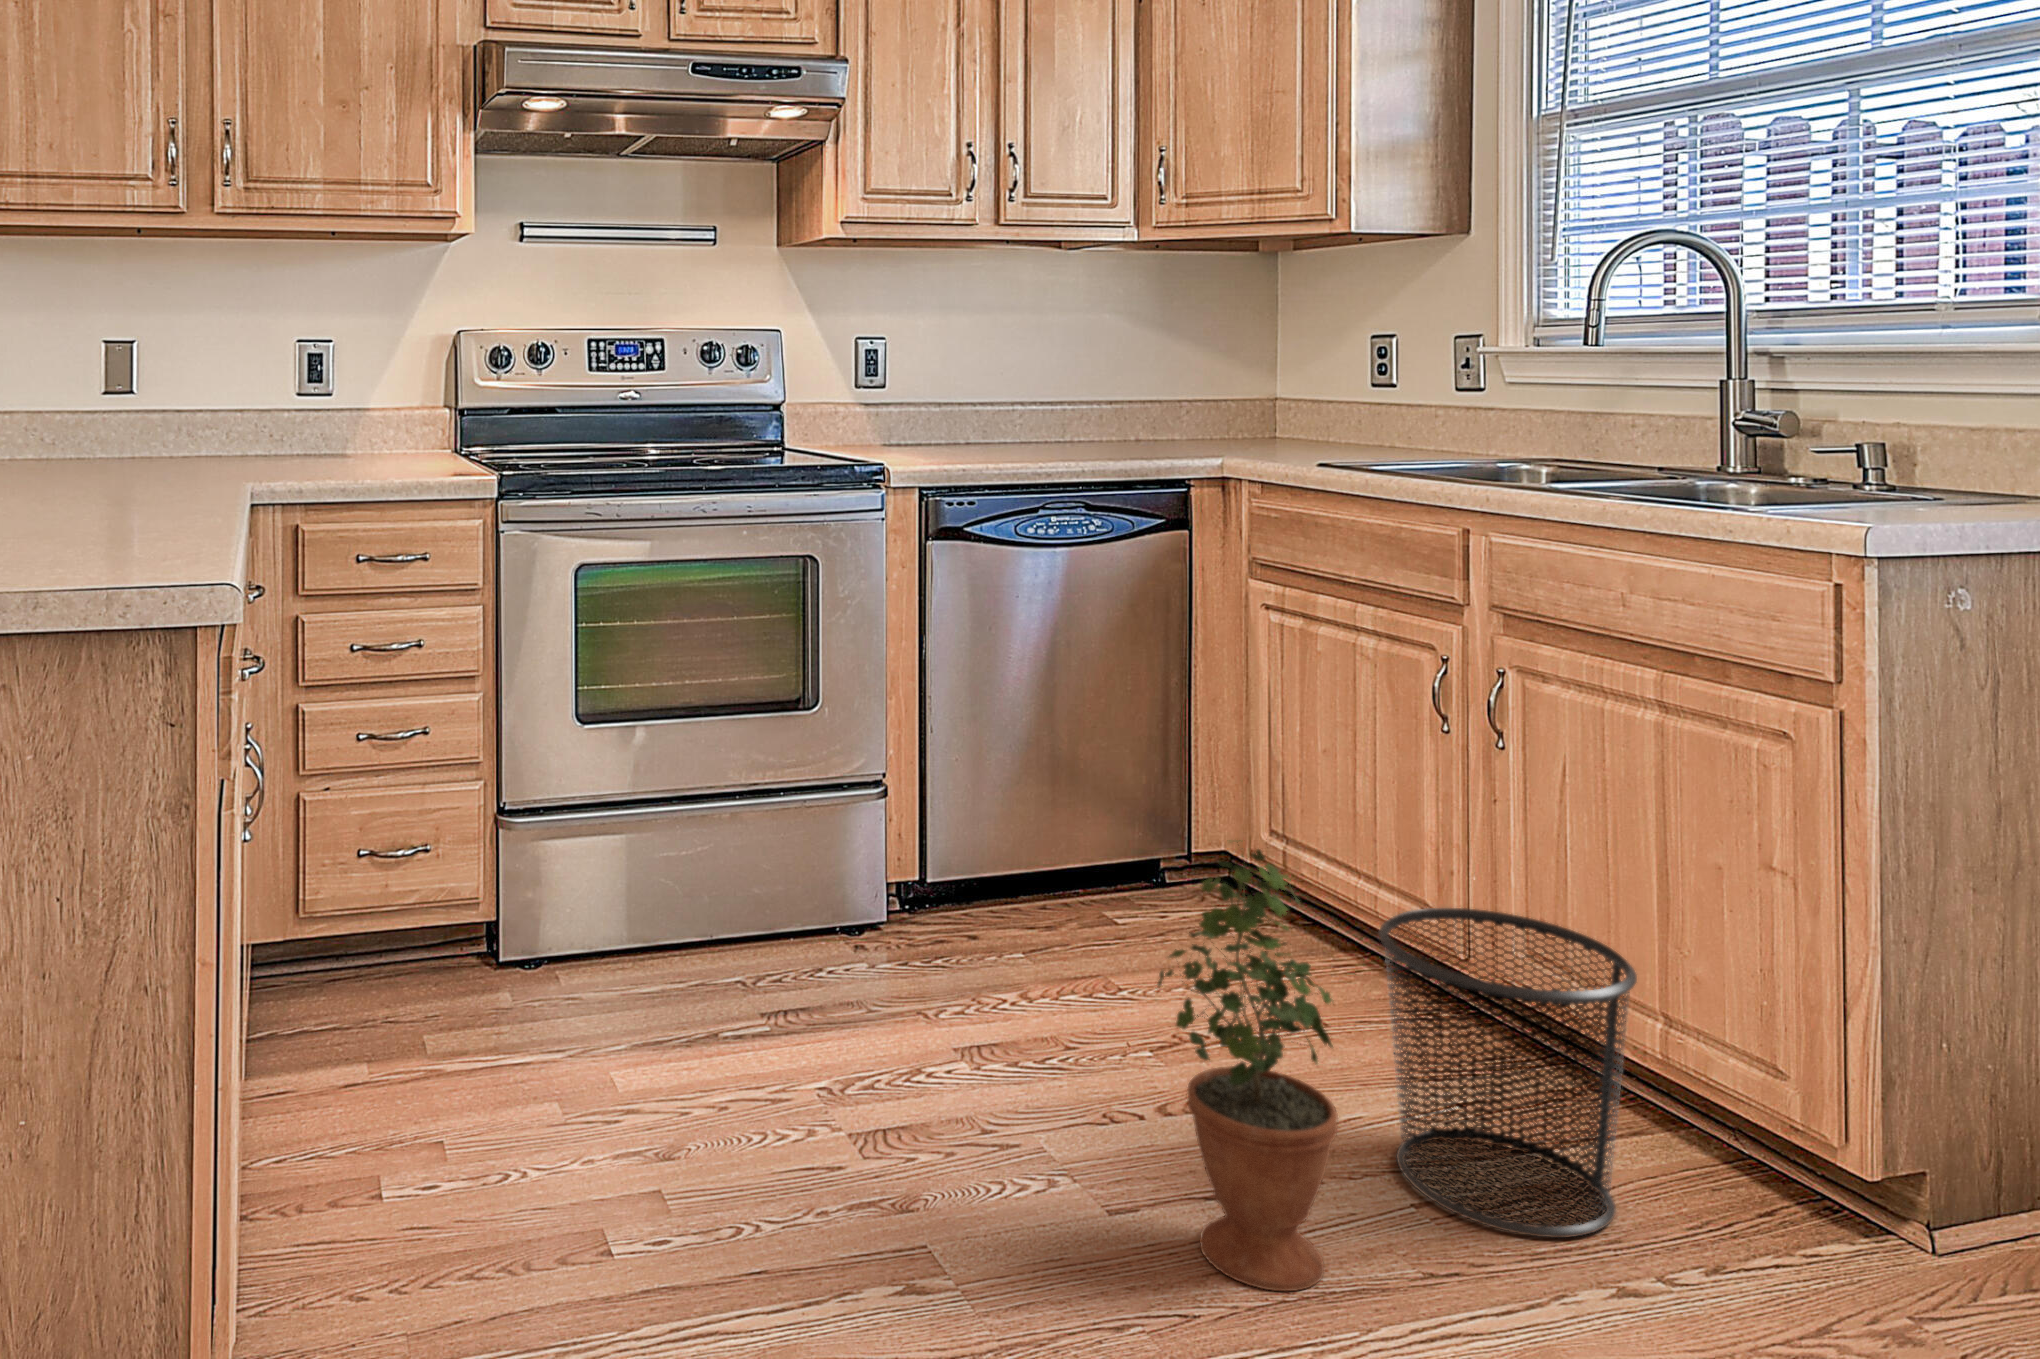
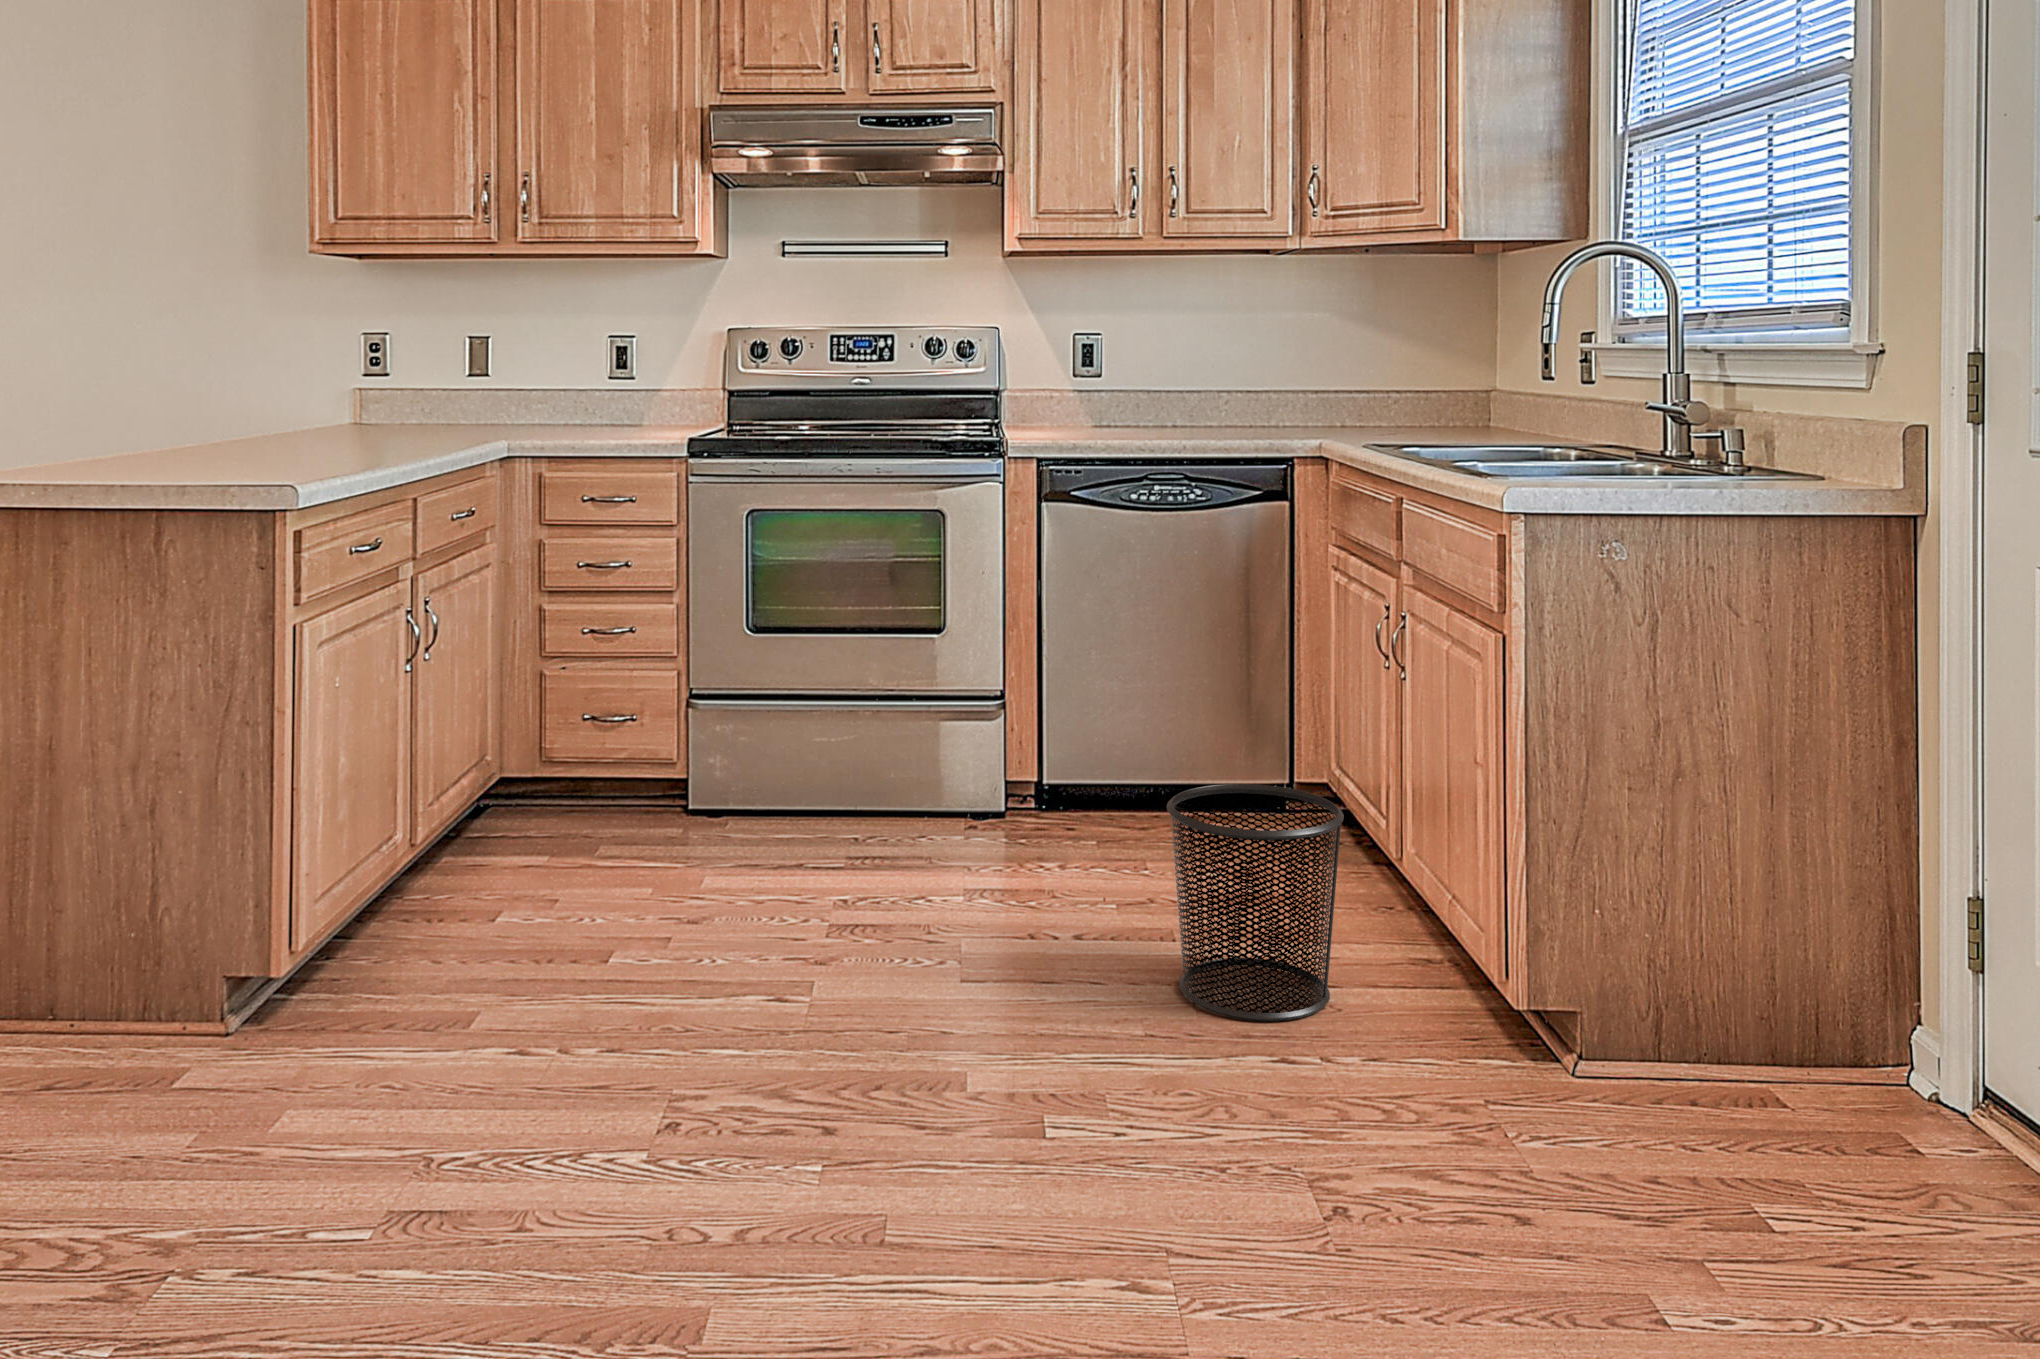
potted plant: present [1157,840,1338,1291] -> none [940,704,1067,1020]

